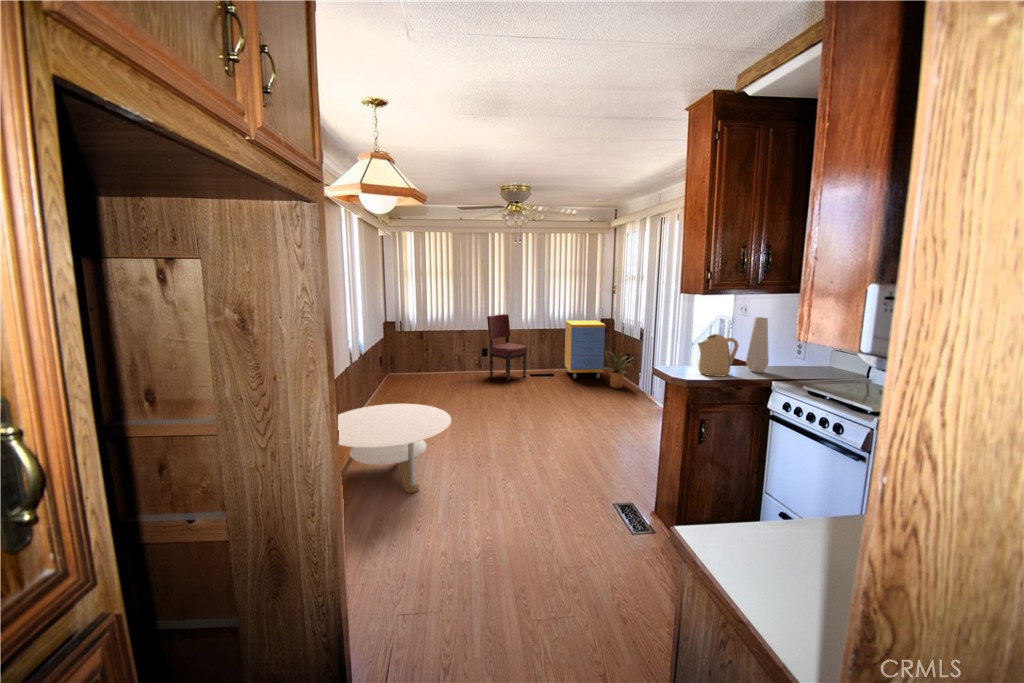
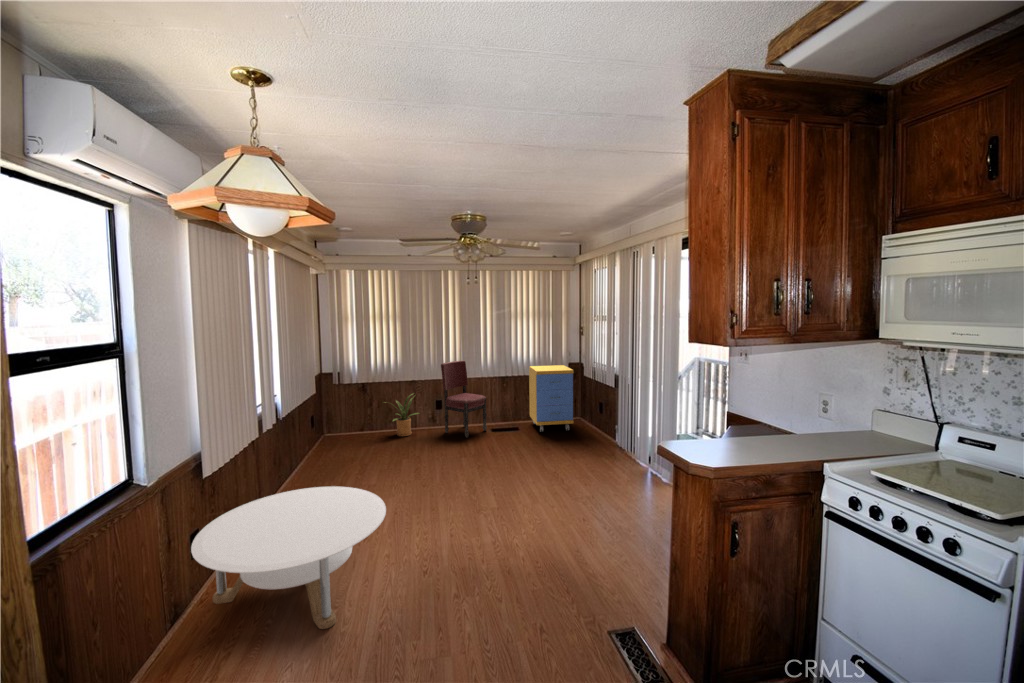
vase: present [746,317,769,373] -> none [777,372,808,447]
kettle: present [698,334,738,377] -> none [716,397,770,457]
house plant: present [606,352,629,388] -> present [392,394,419,436]

